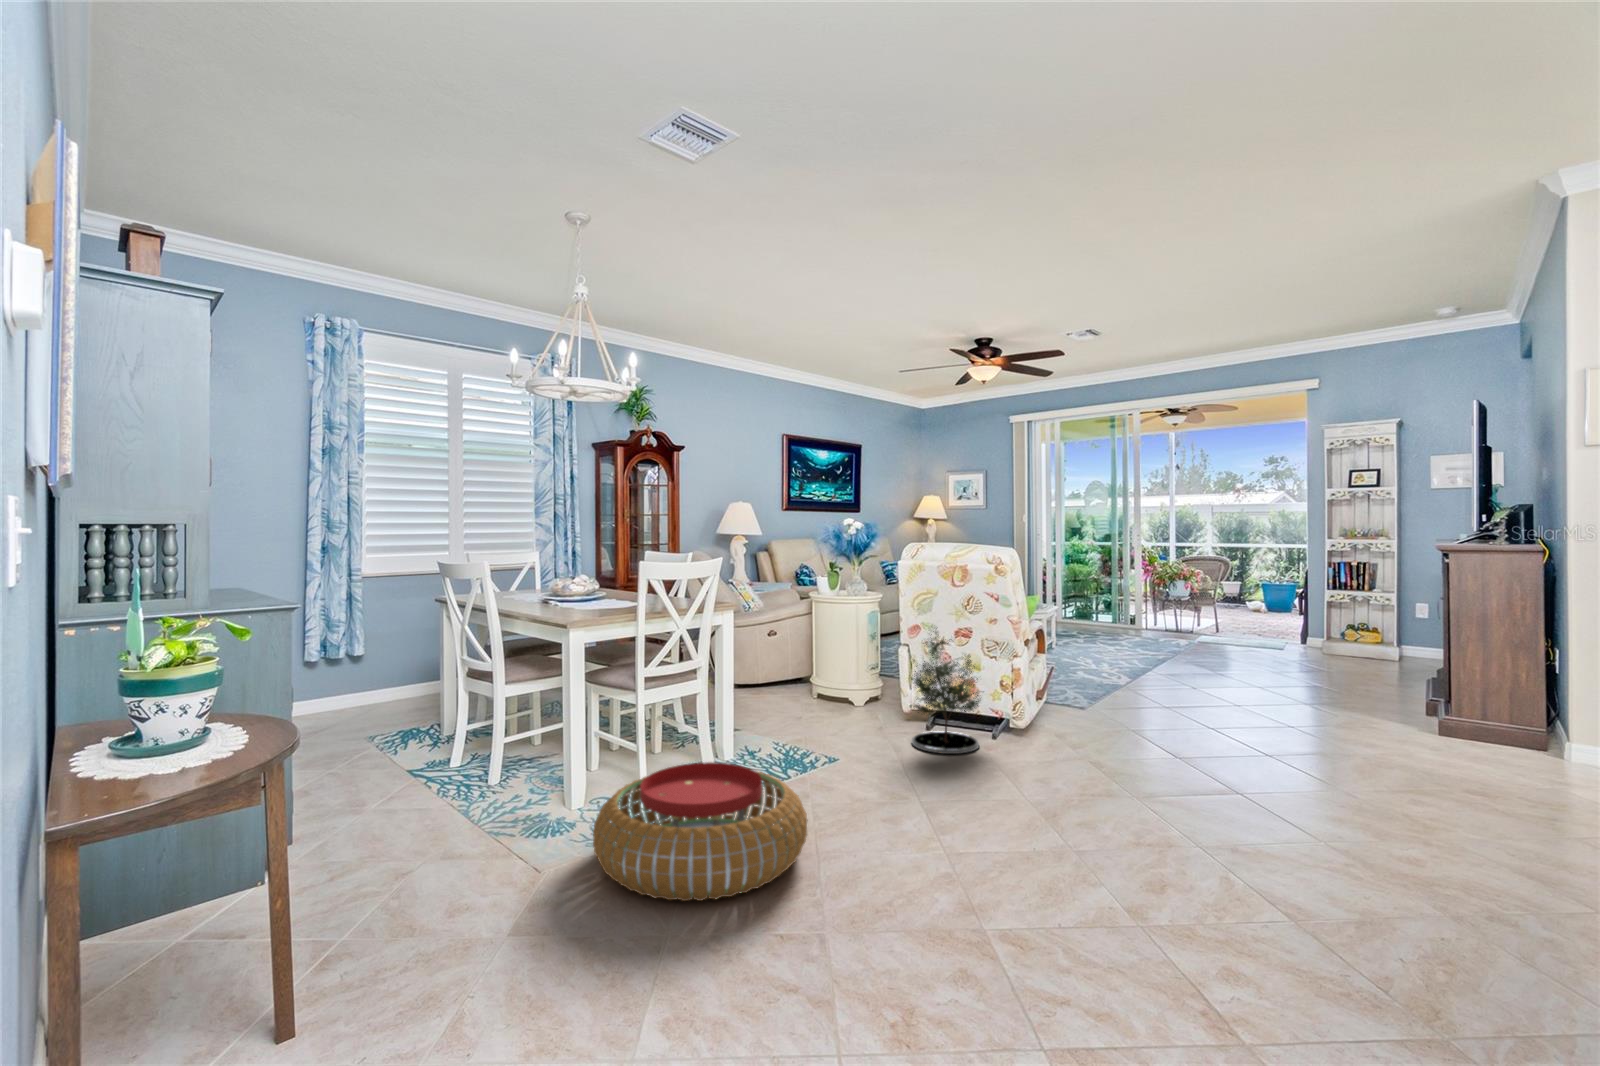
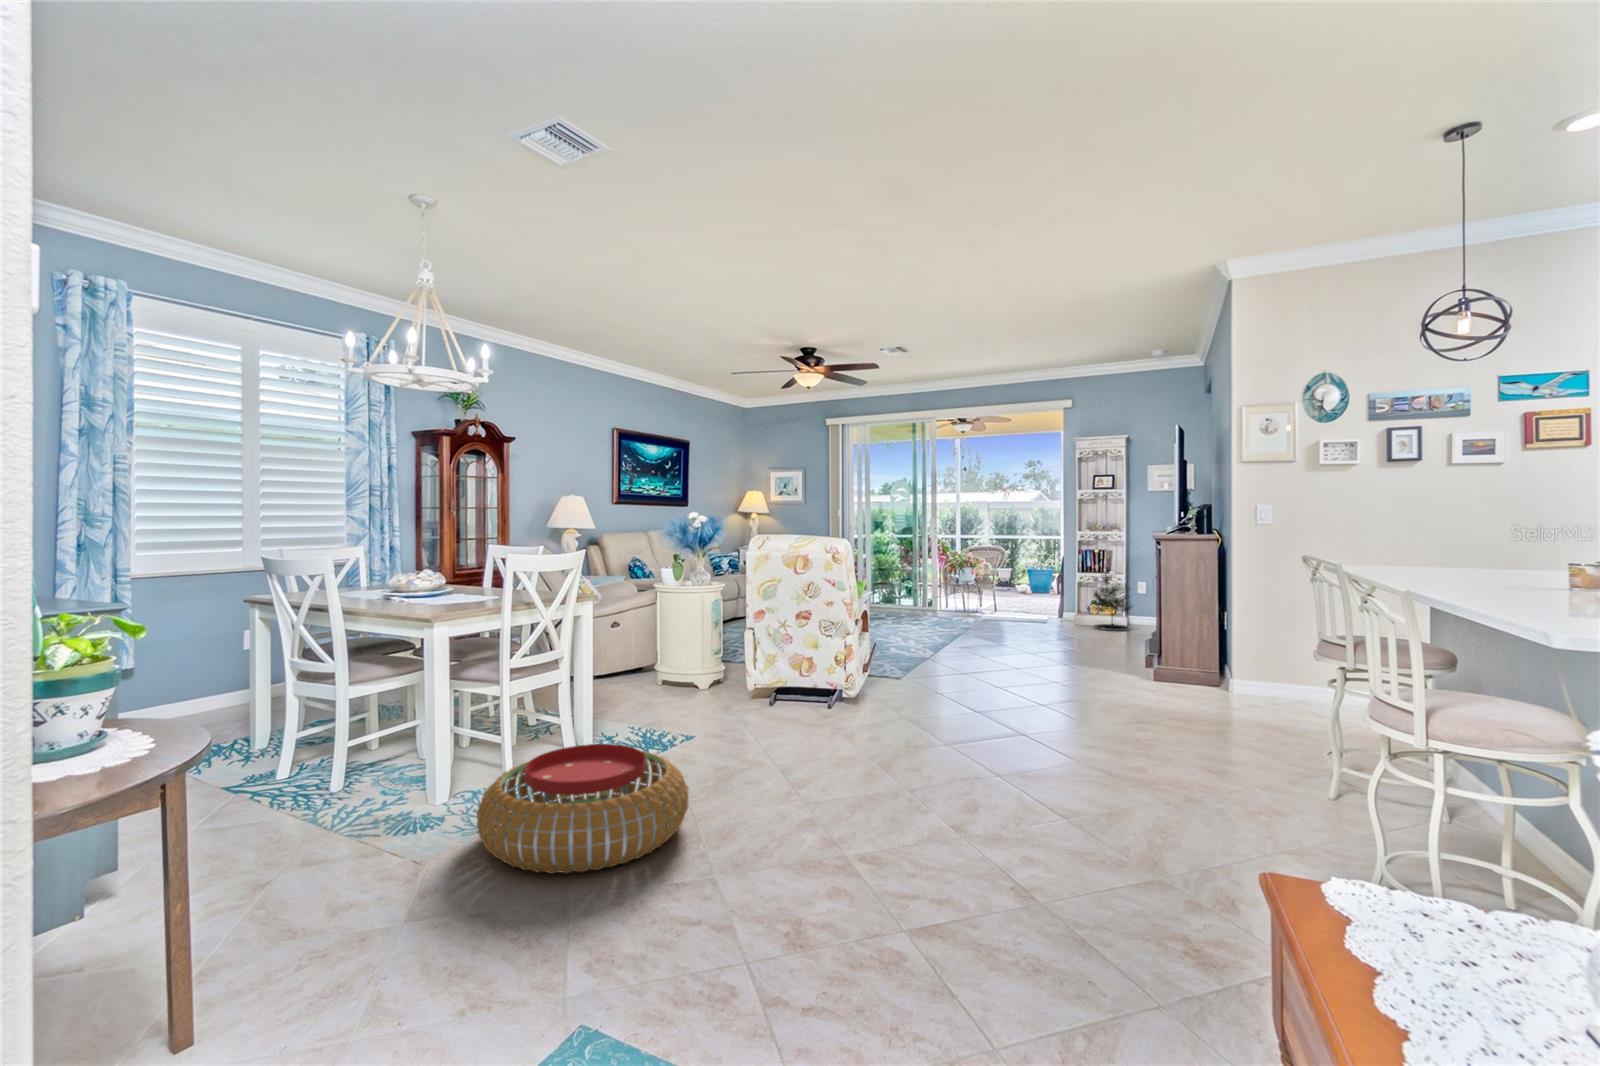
potted tree: present [912,628,981,754] -> present [1093,569,1132,631]

